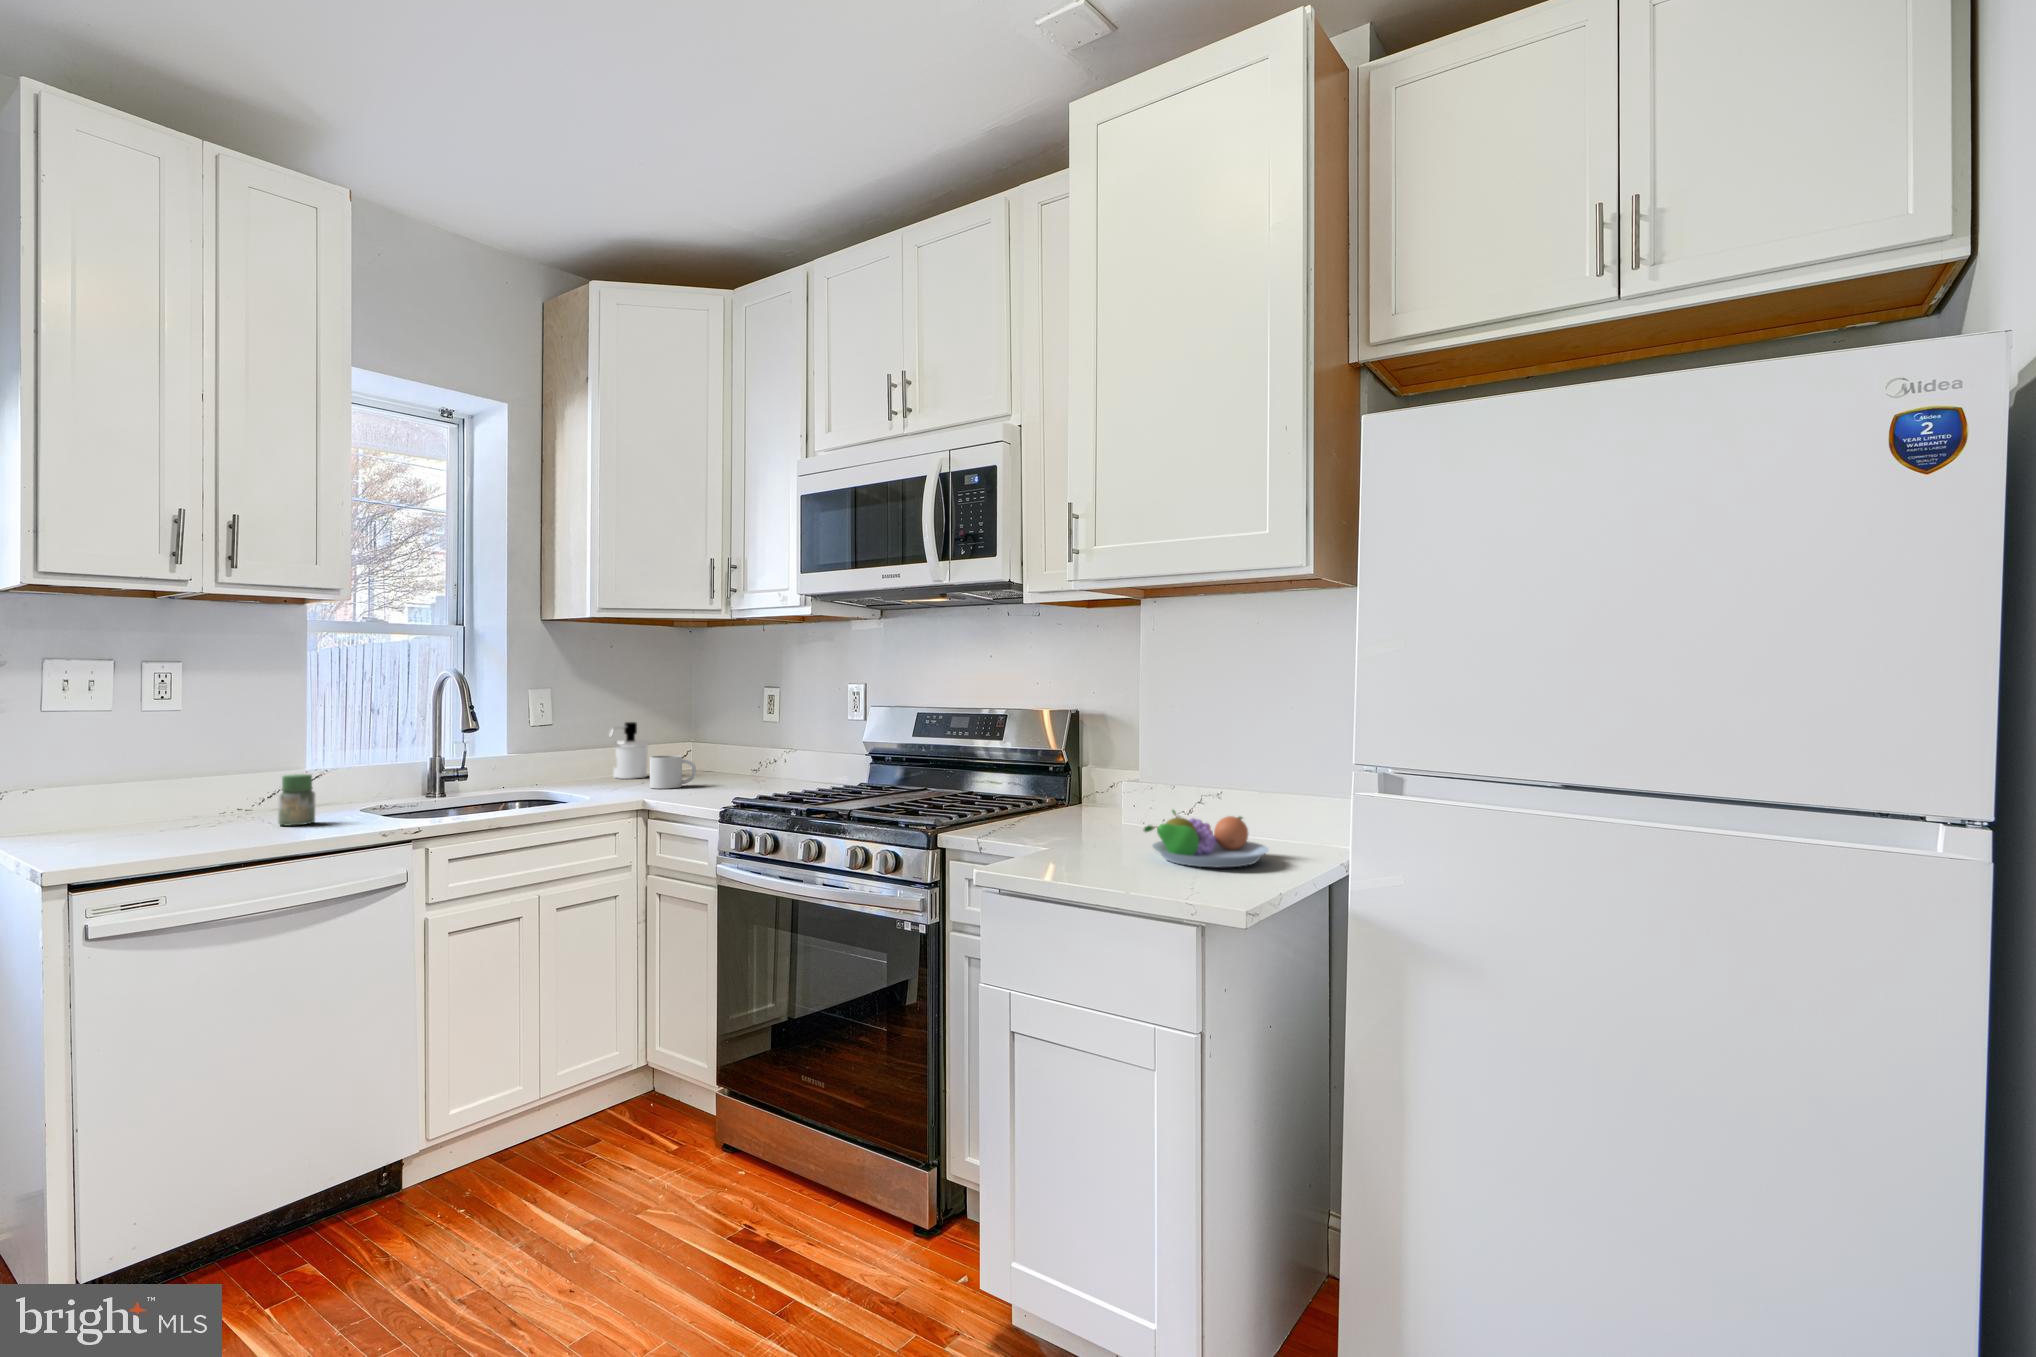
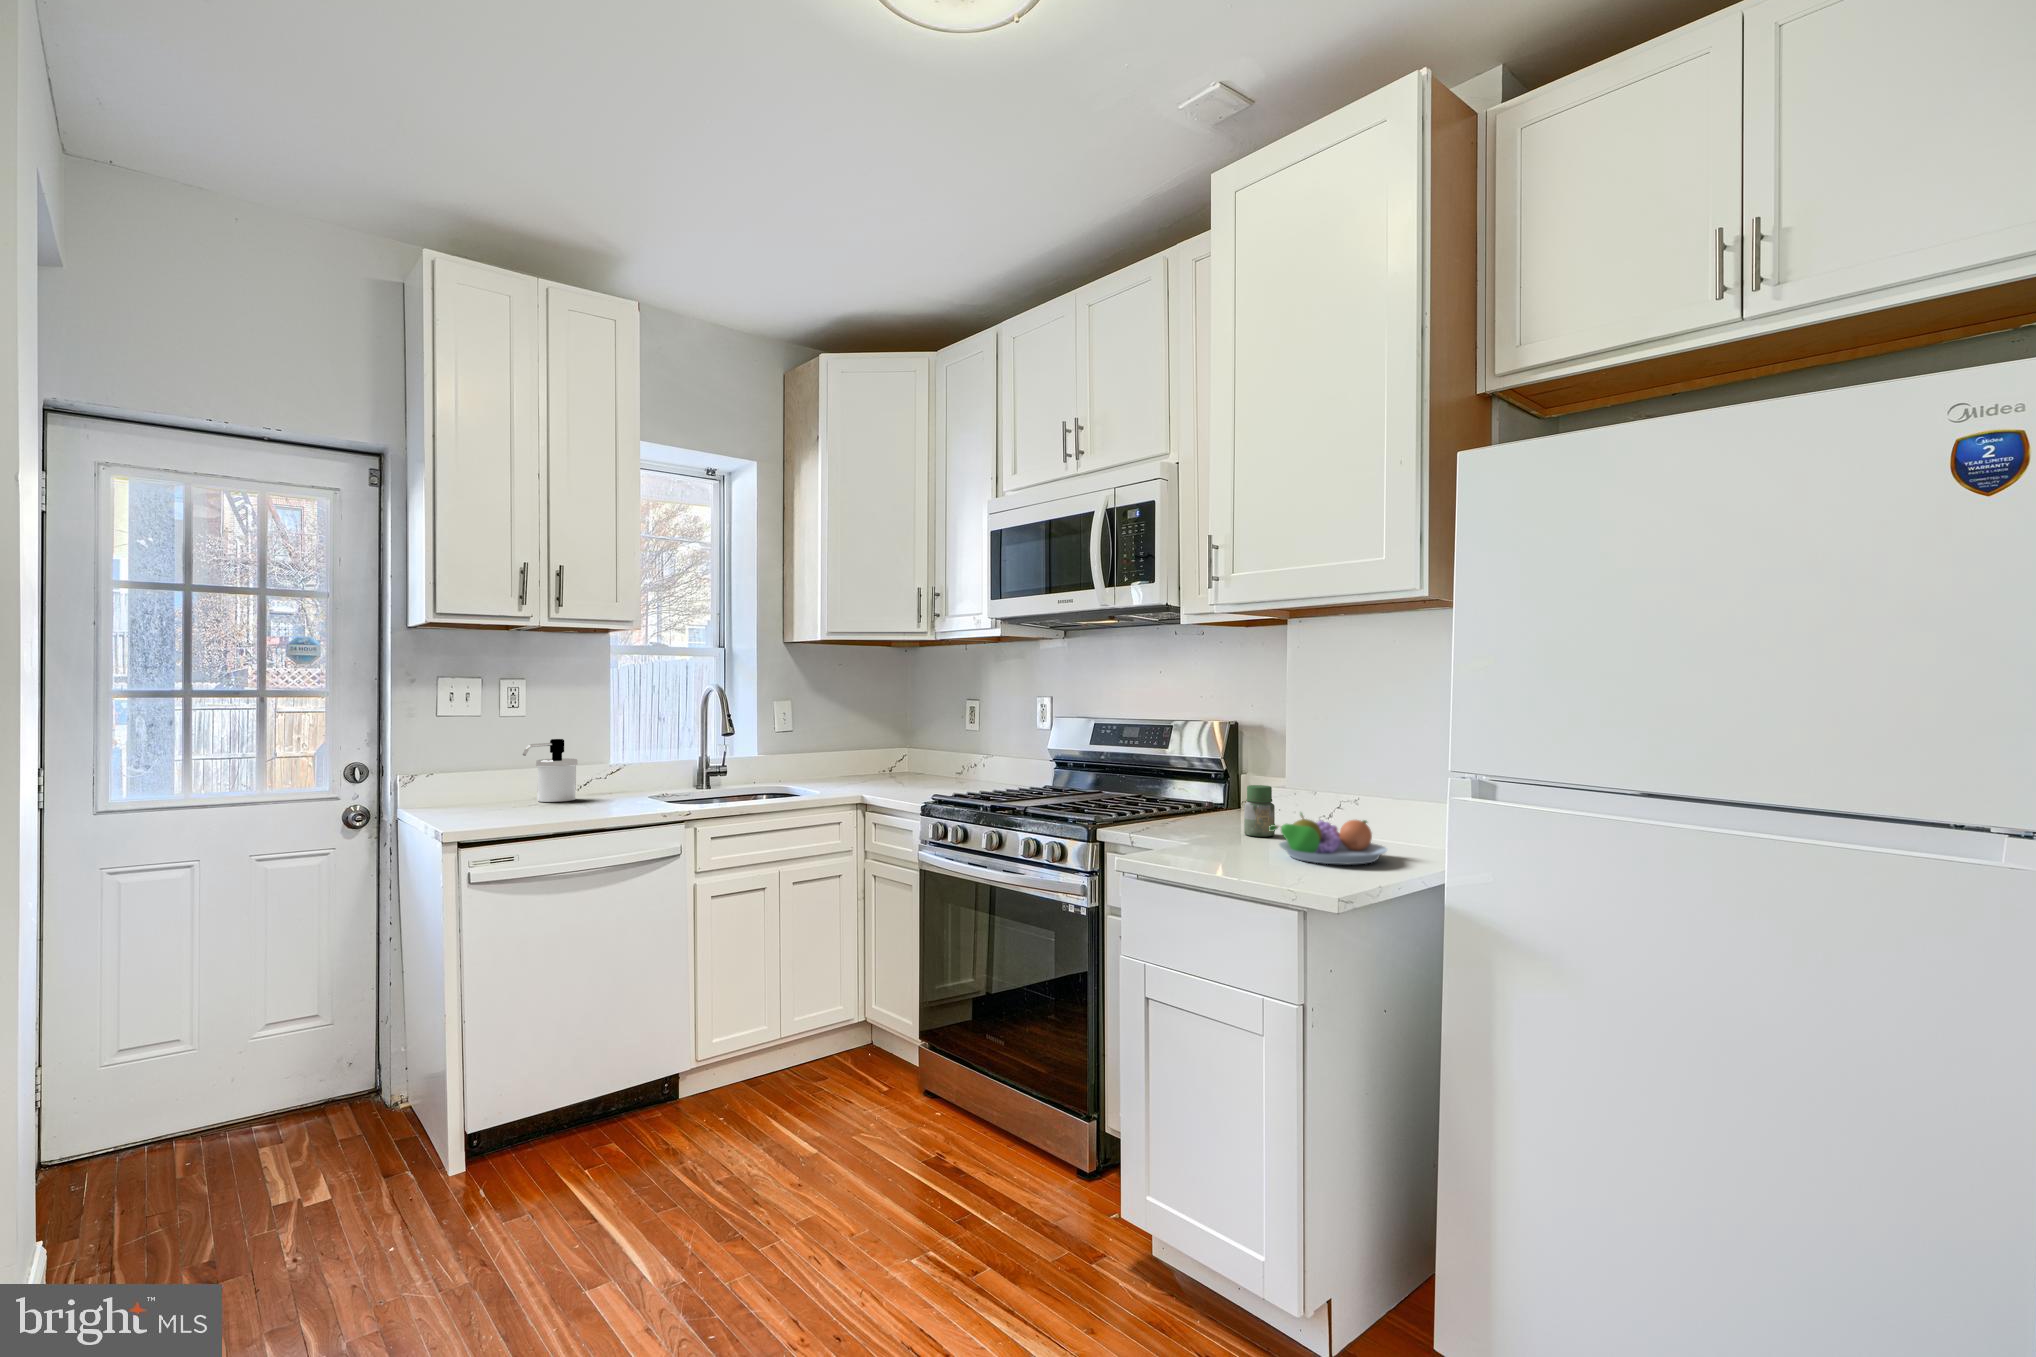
soap dispenser: present [609,722,649,779] -> present [523,739,577,802]
mug: present [650,755,696,789] -> none [869,757,907,786]
jar: present [278,774,315,826] -> present [1244,785,1275,837]

